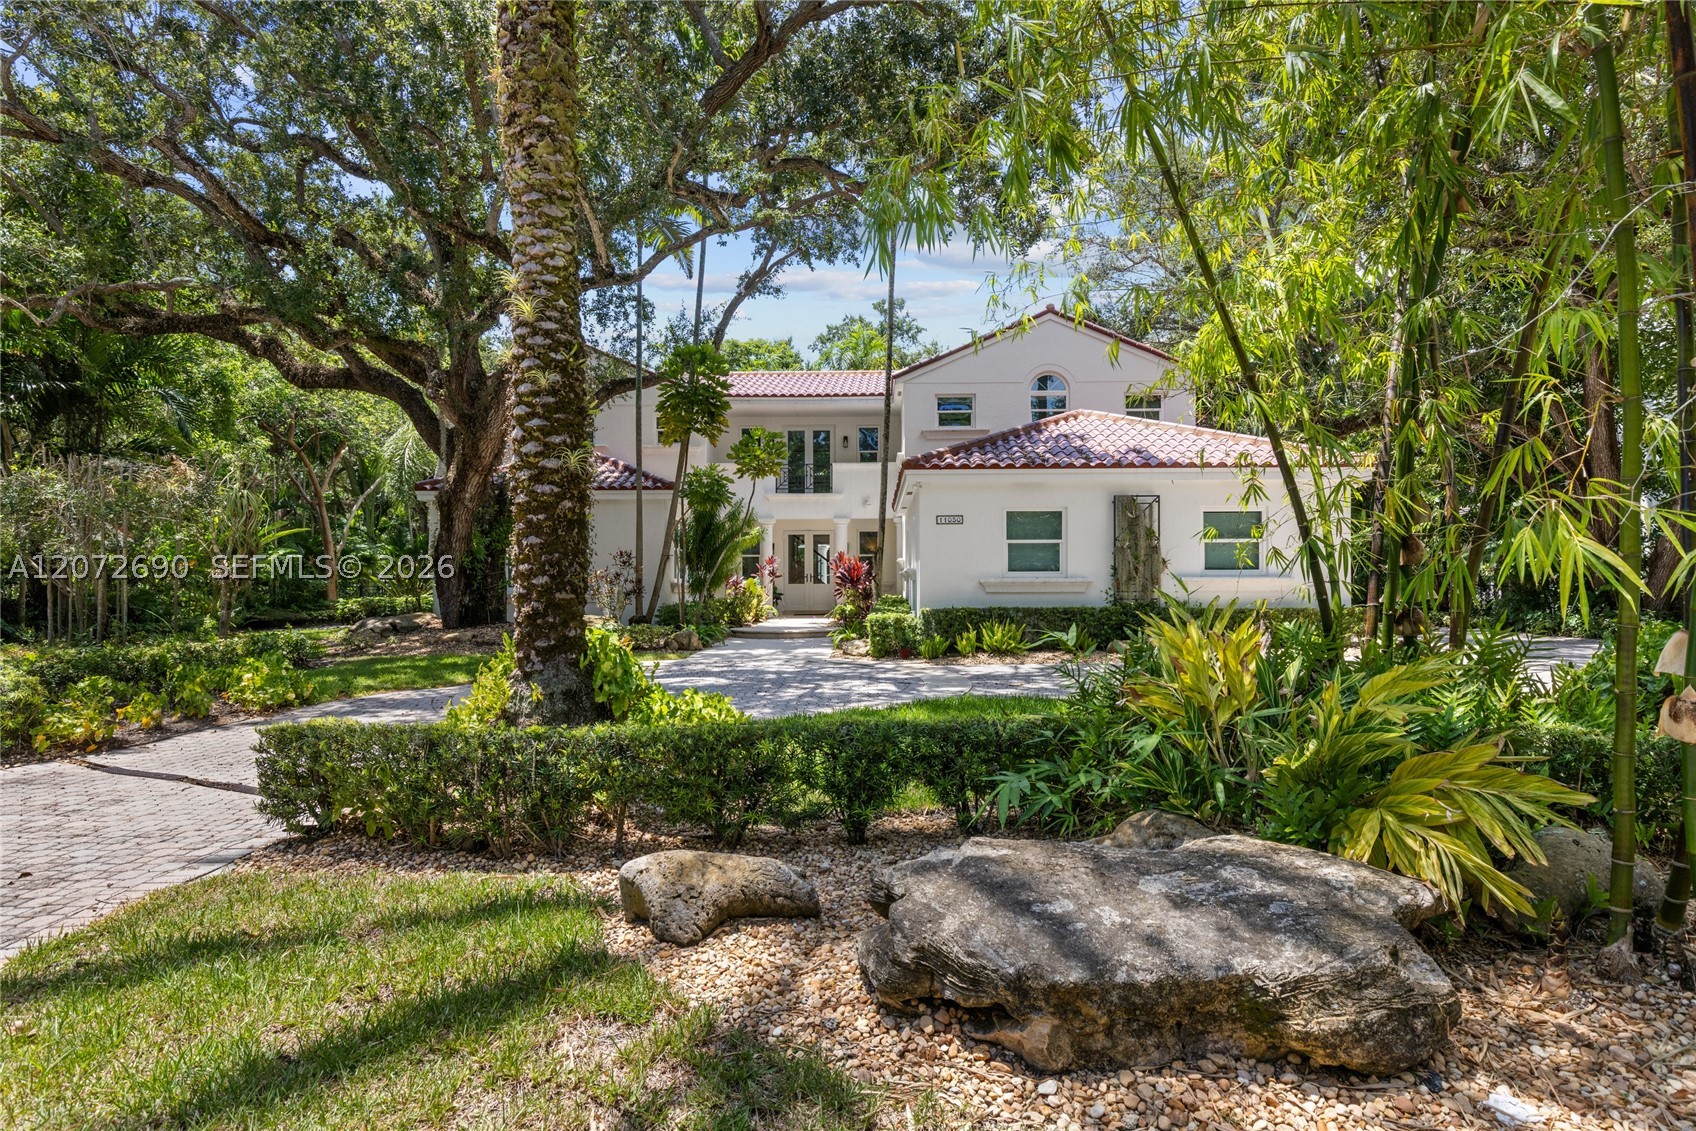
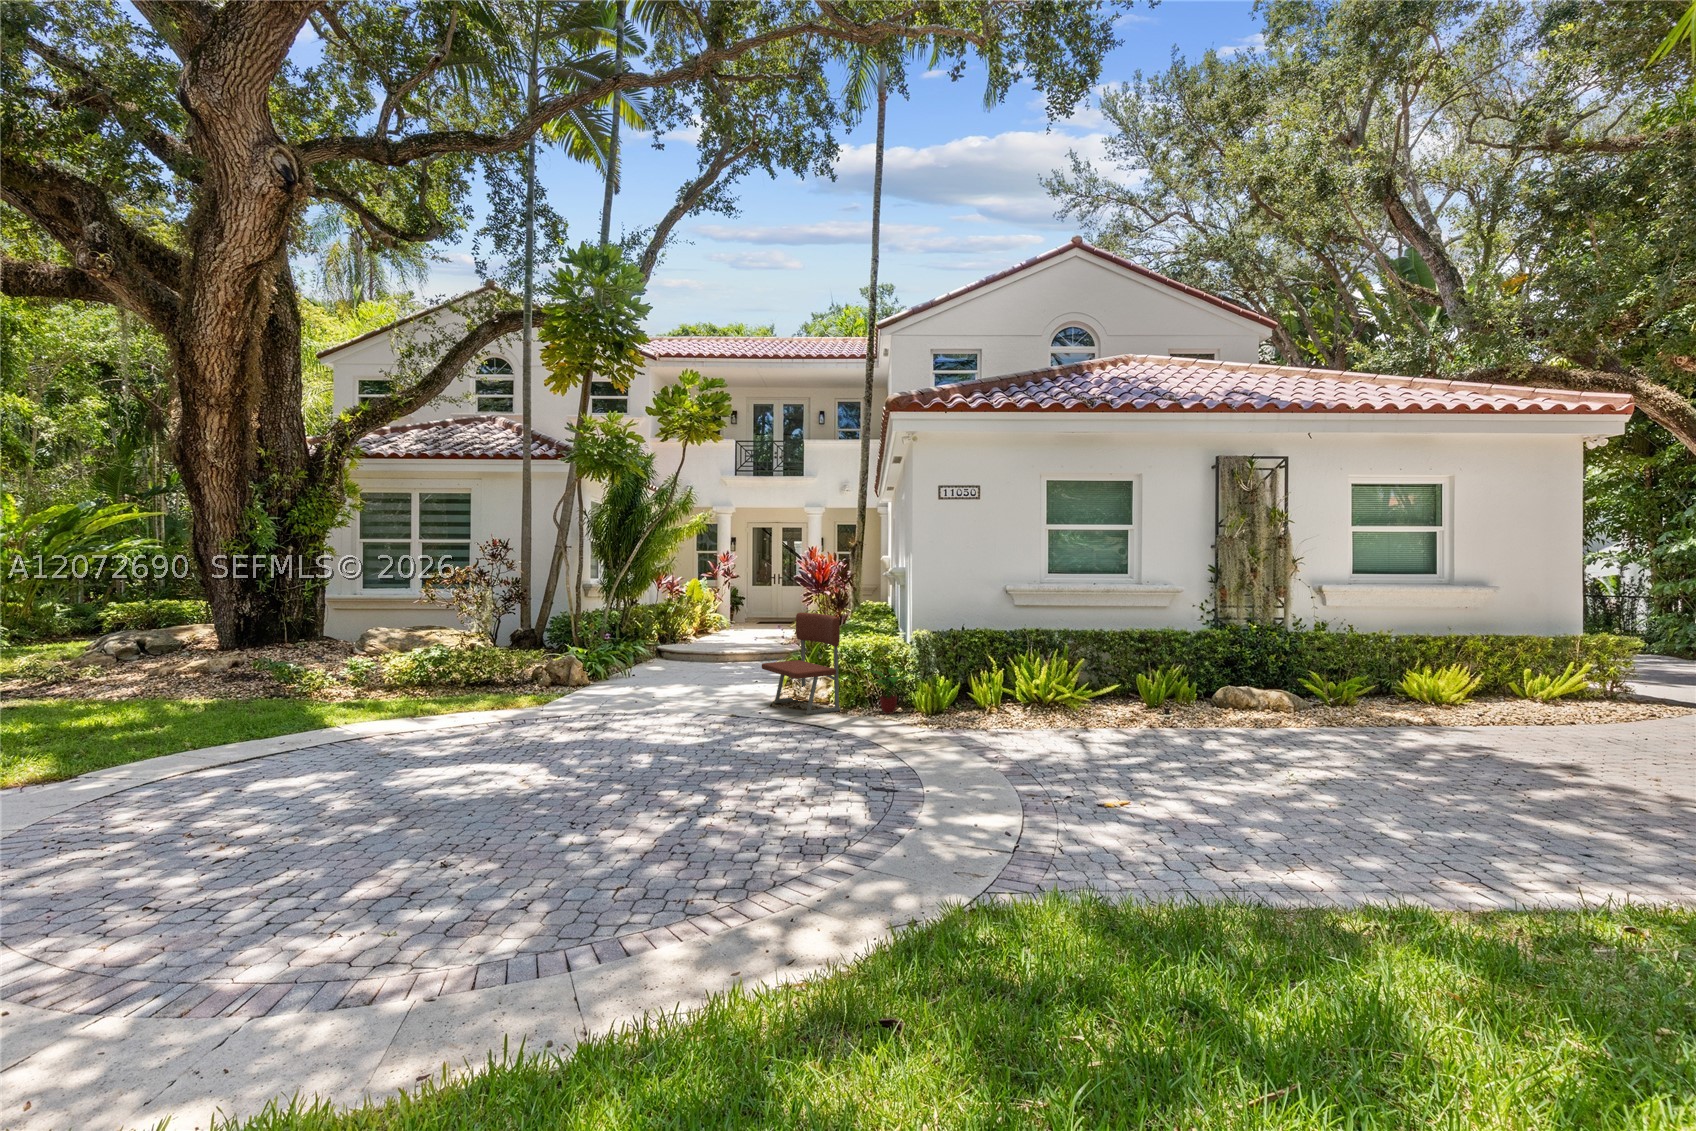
bench: none [823,598,875,660] -> present [762,613,840,715]

